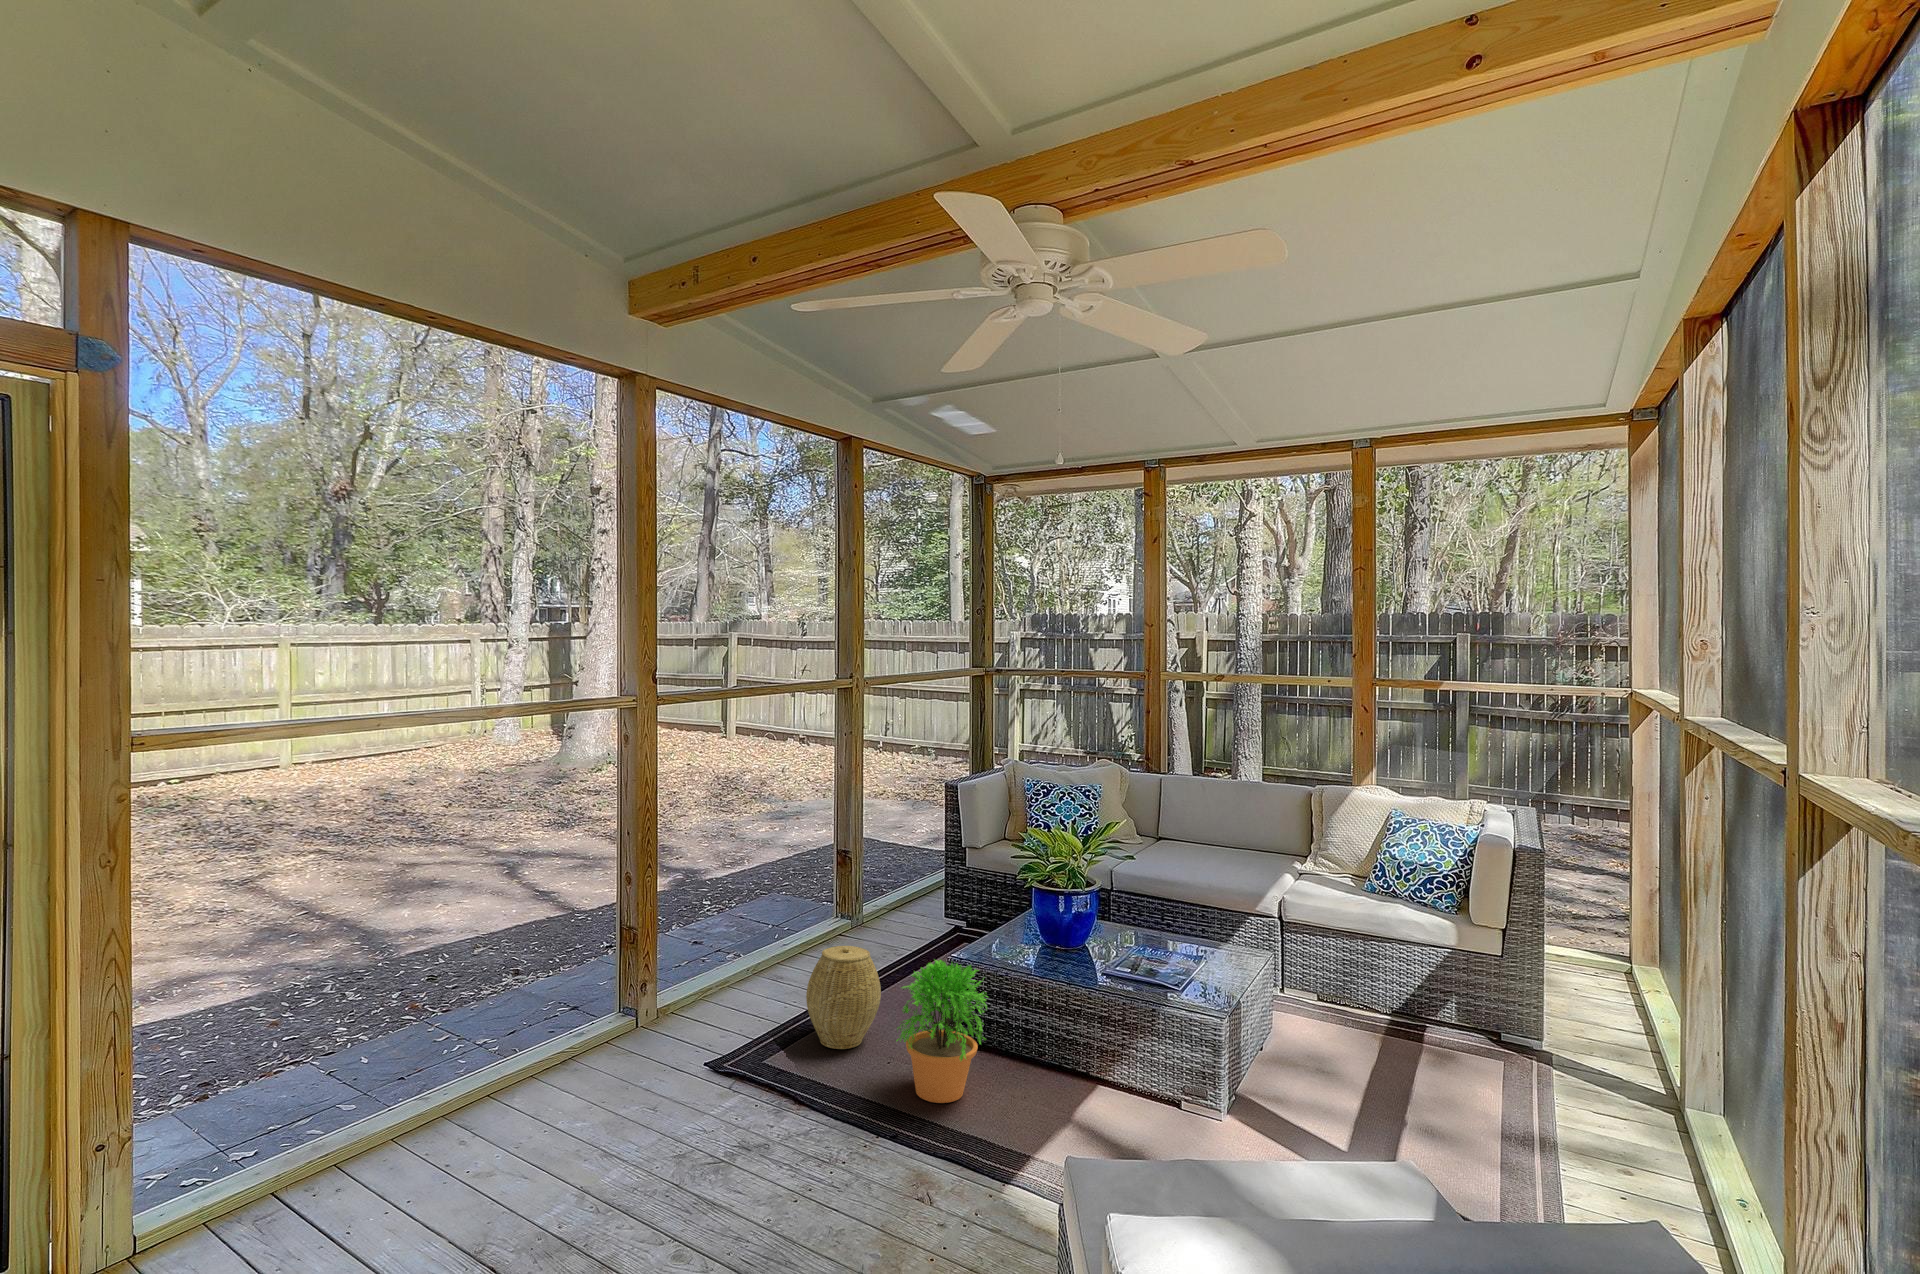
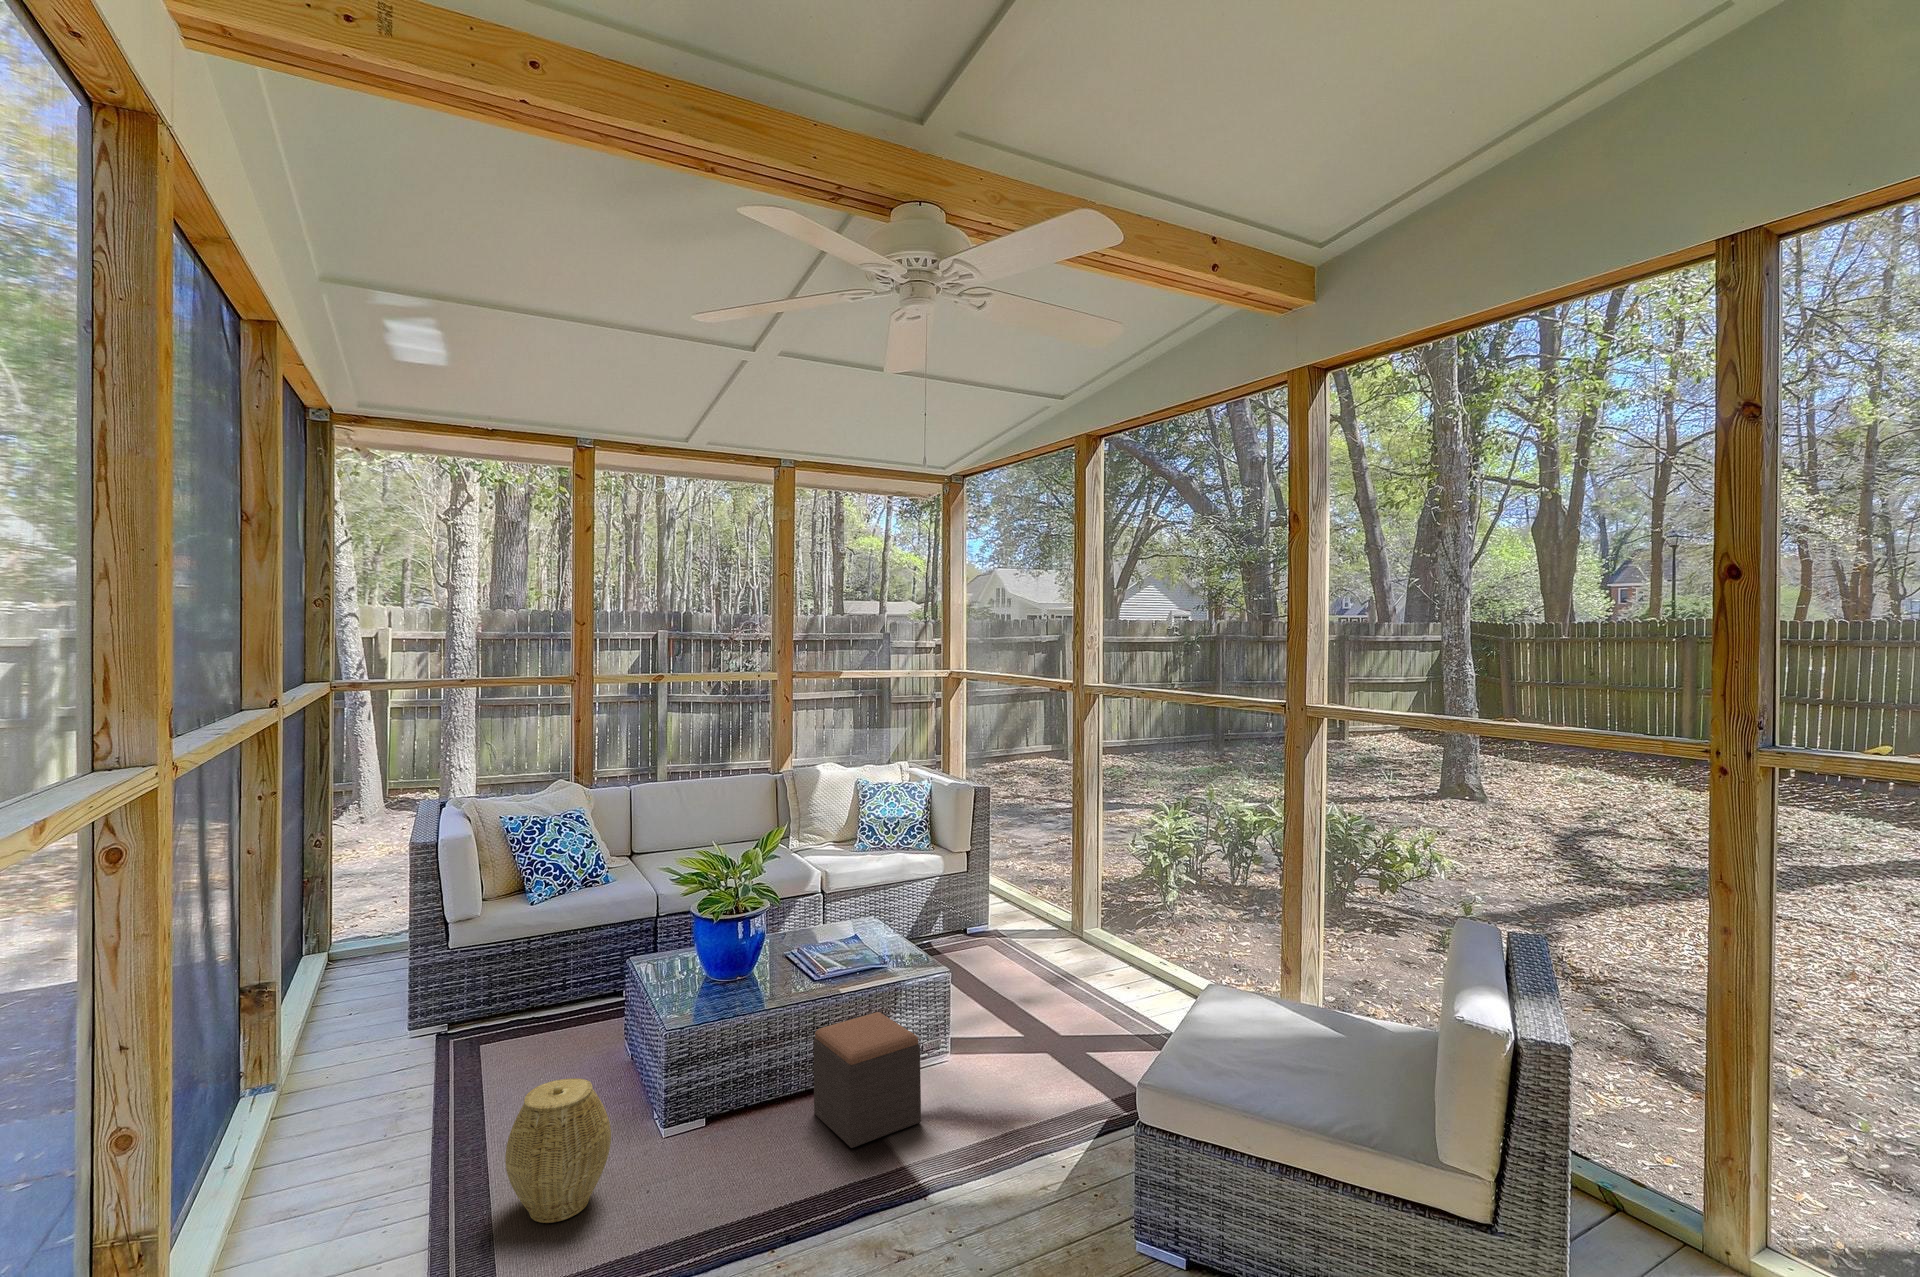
potted plant: present [896,960,988,1103] -> none [682,1026,807,1192]
footstool: none [1024,1004,1133,1146] -> present [813,1012,921,1148]

